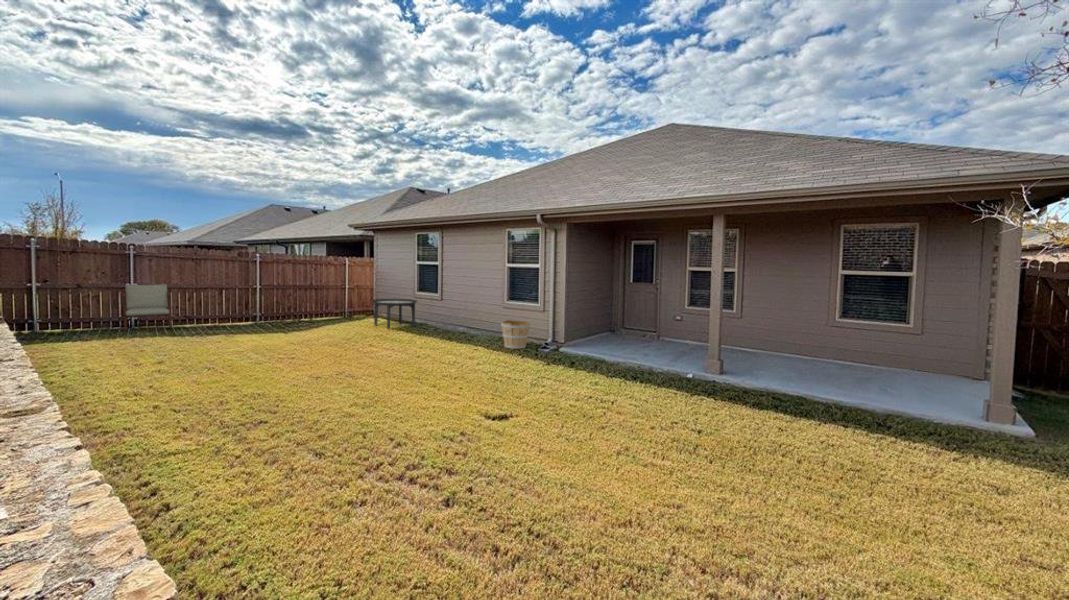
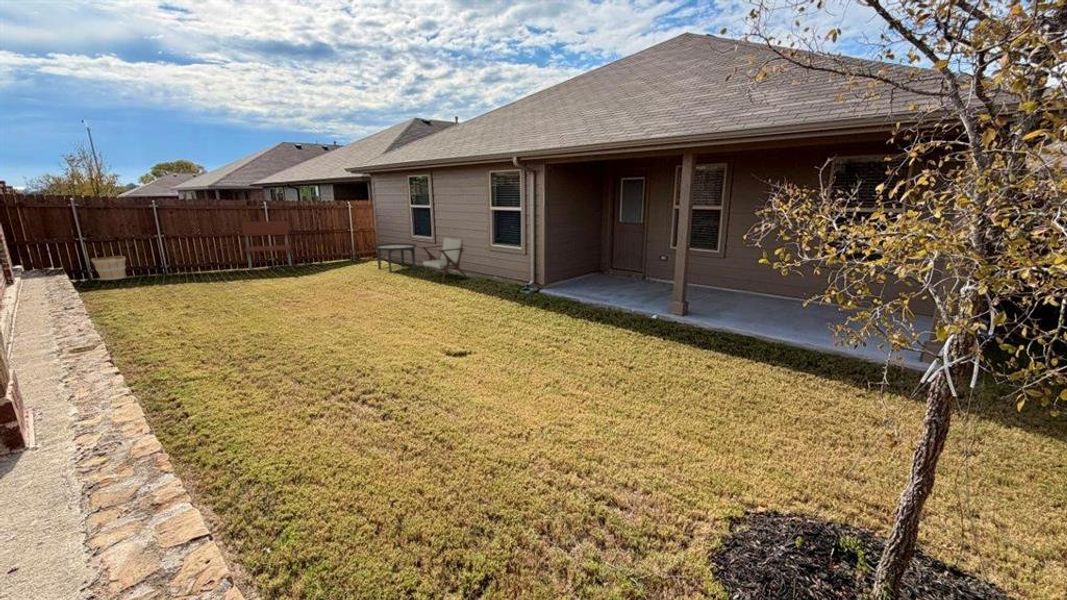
bench: none [227,273,279,323] -> present [242,221,291,269]
lounge chair: present [122,284,172,330] -> present [422,237,468,283]
wooden bucket: present [501,320,531,349] -> present [92,256,126,280]

